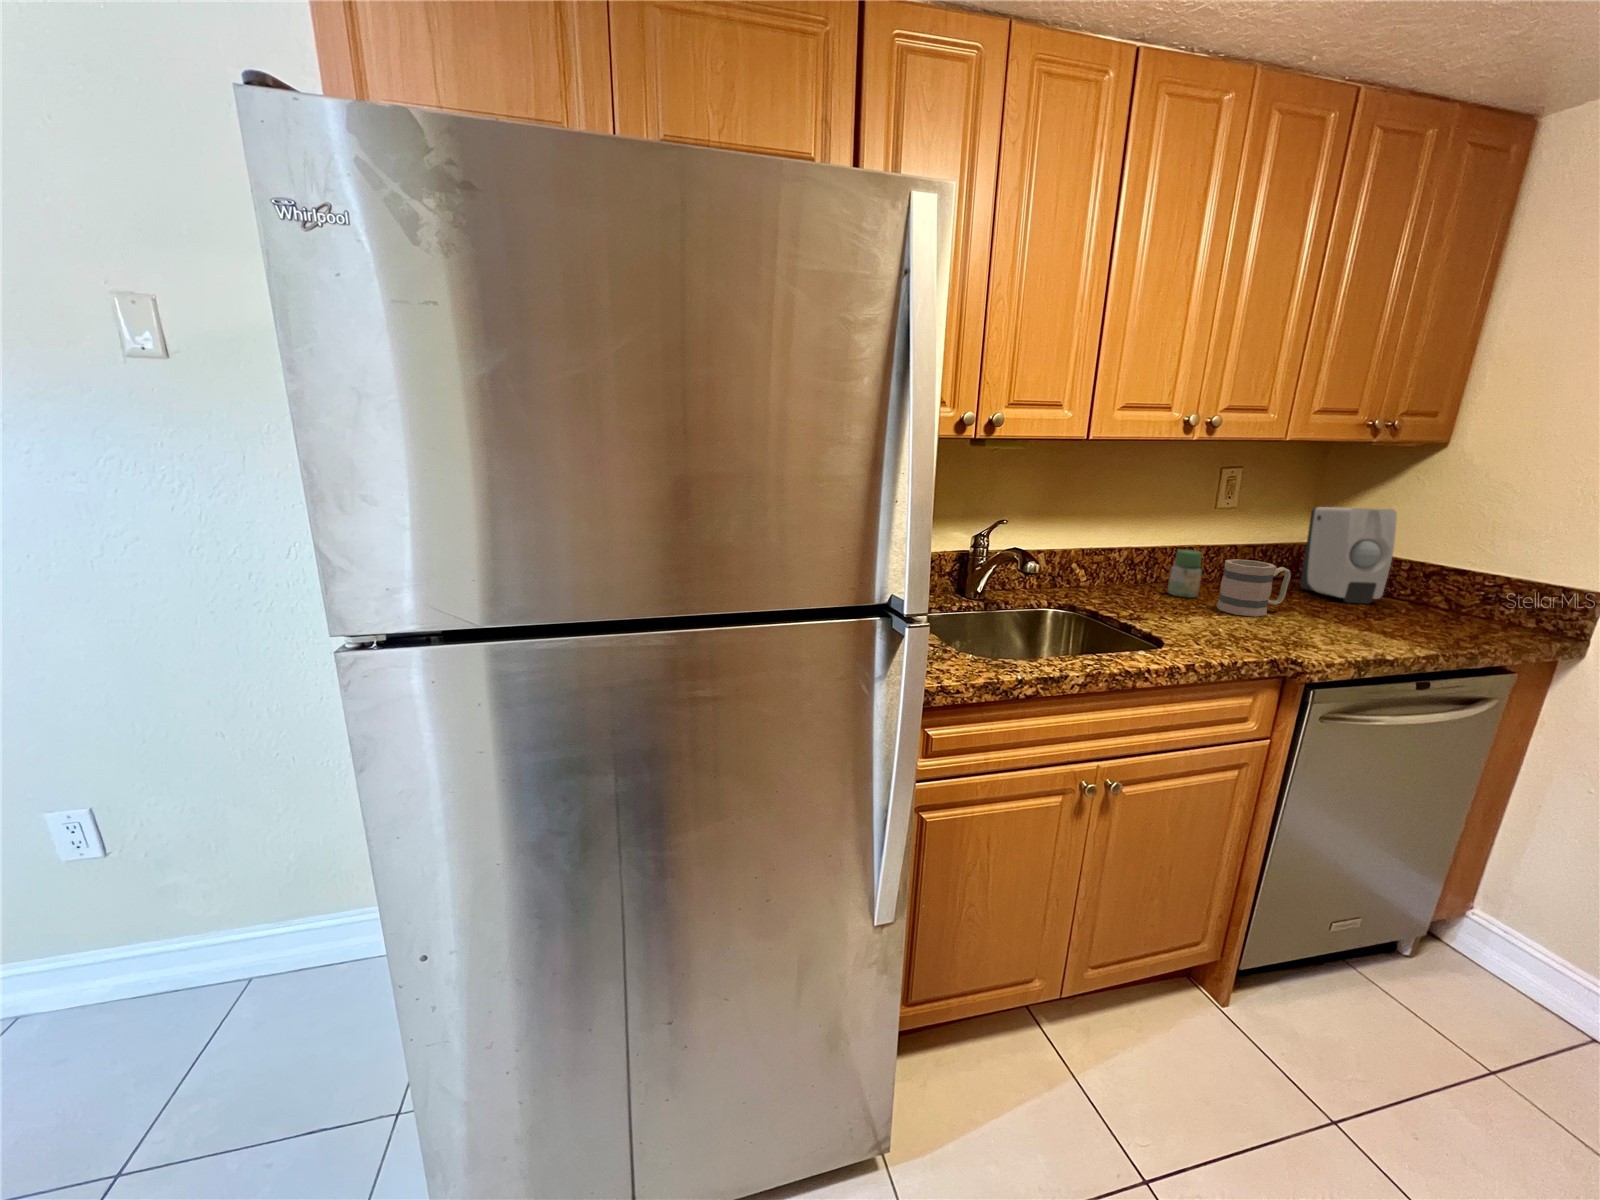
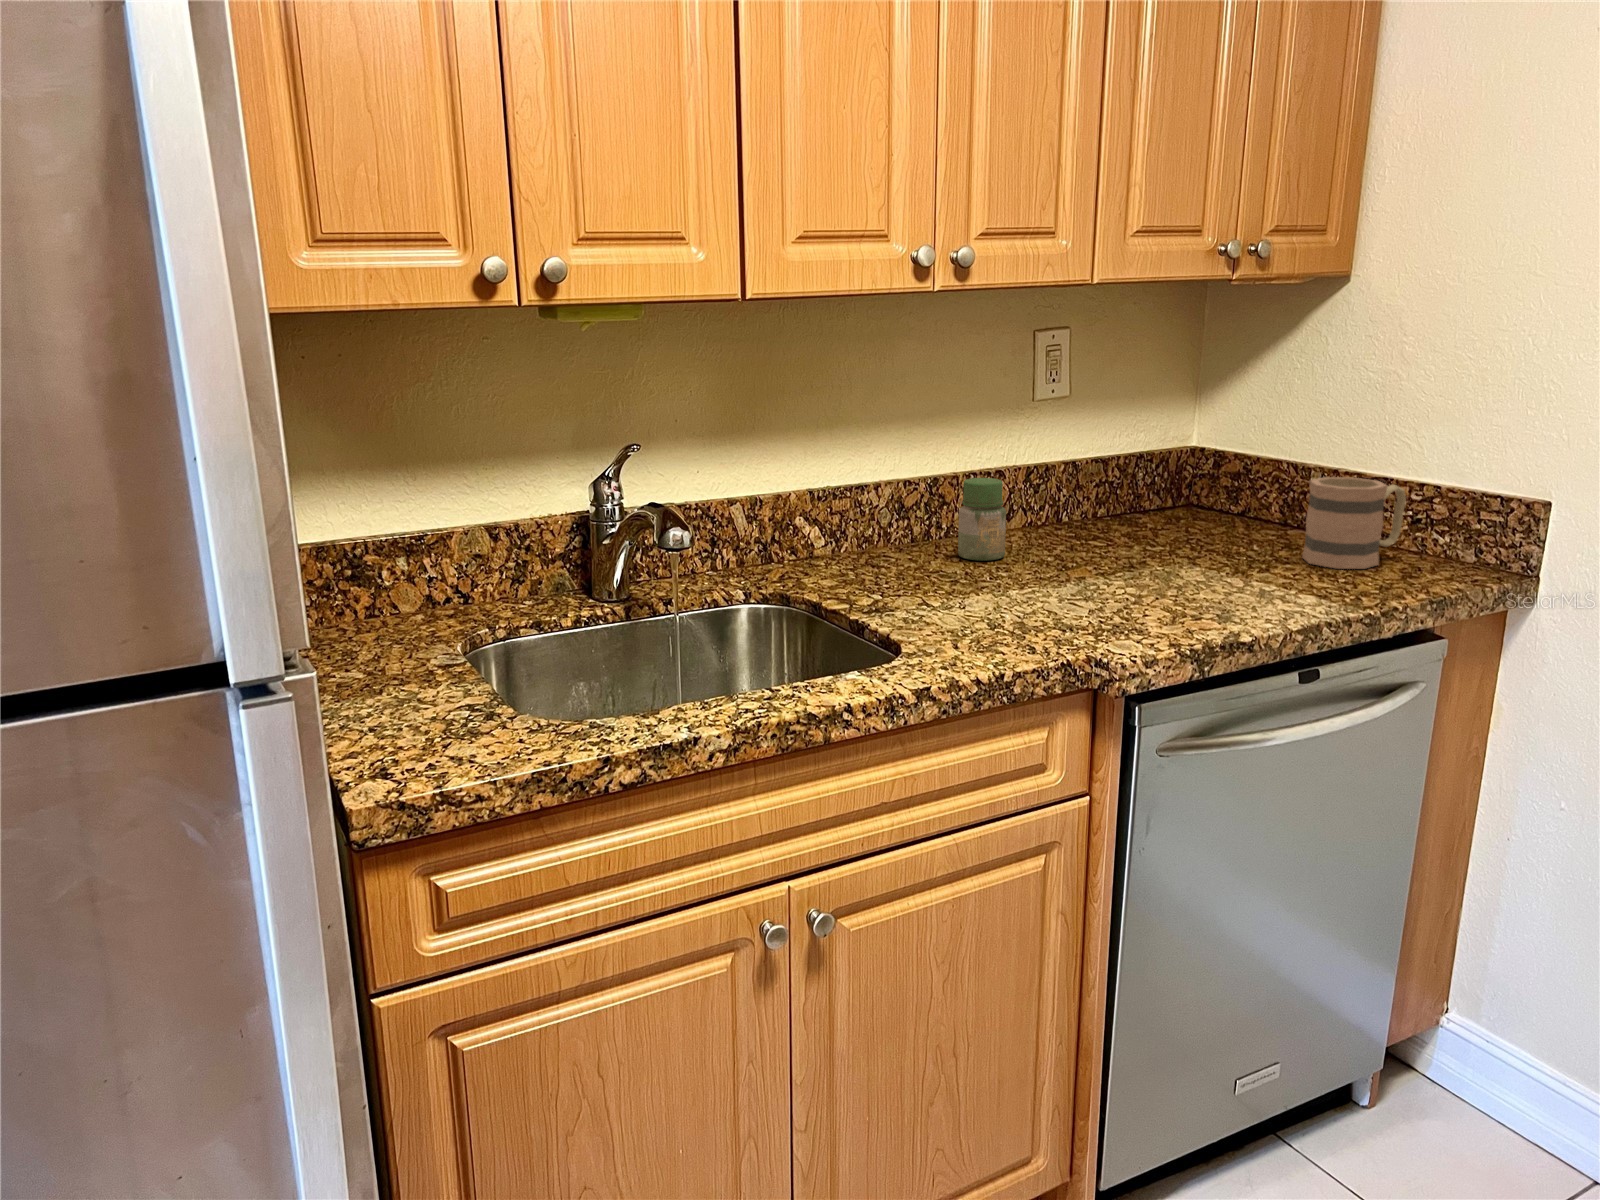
soap dispenser: present [1300,507,1397,604] -> none [1173,388,1287,545]
mug: present [1217,559,1290,617] -> present [1302,477,1406,569]

